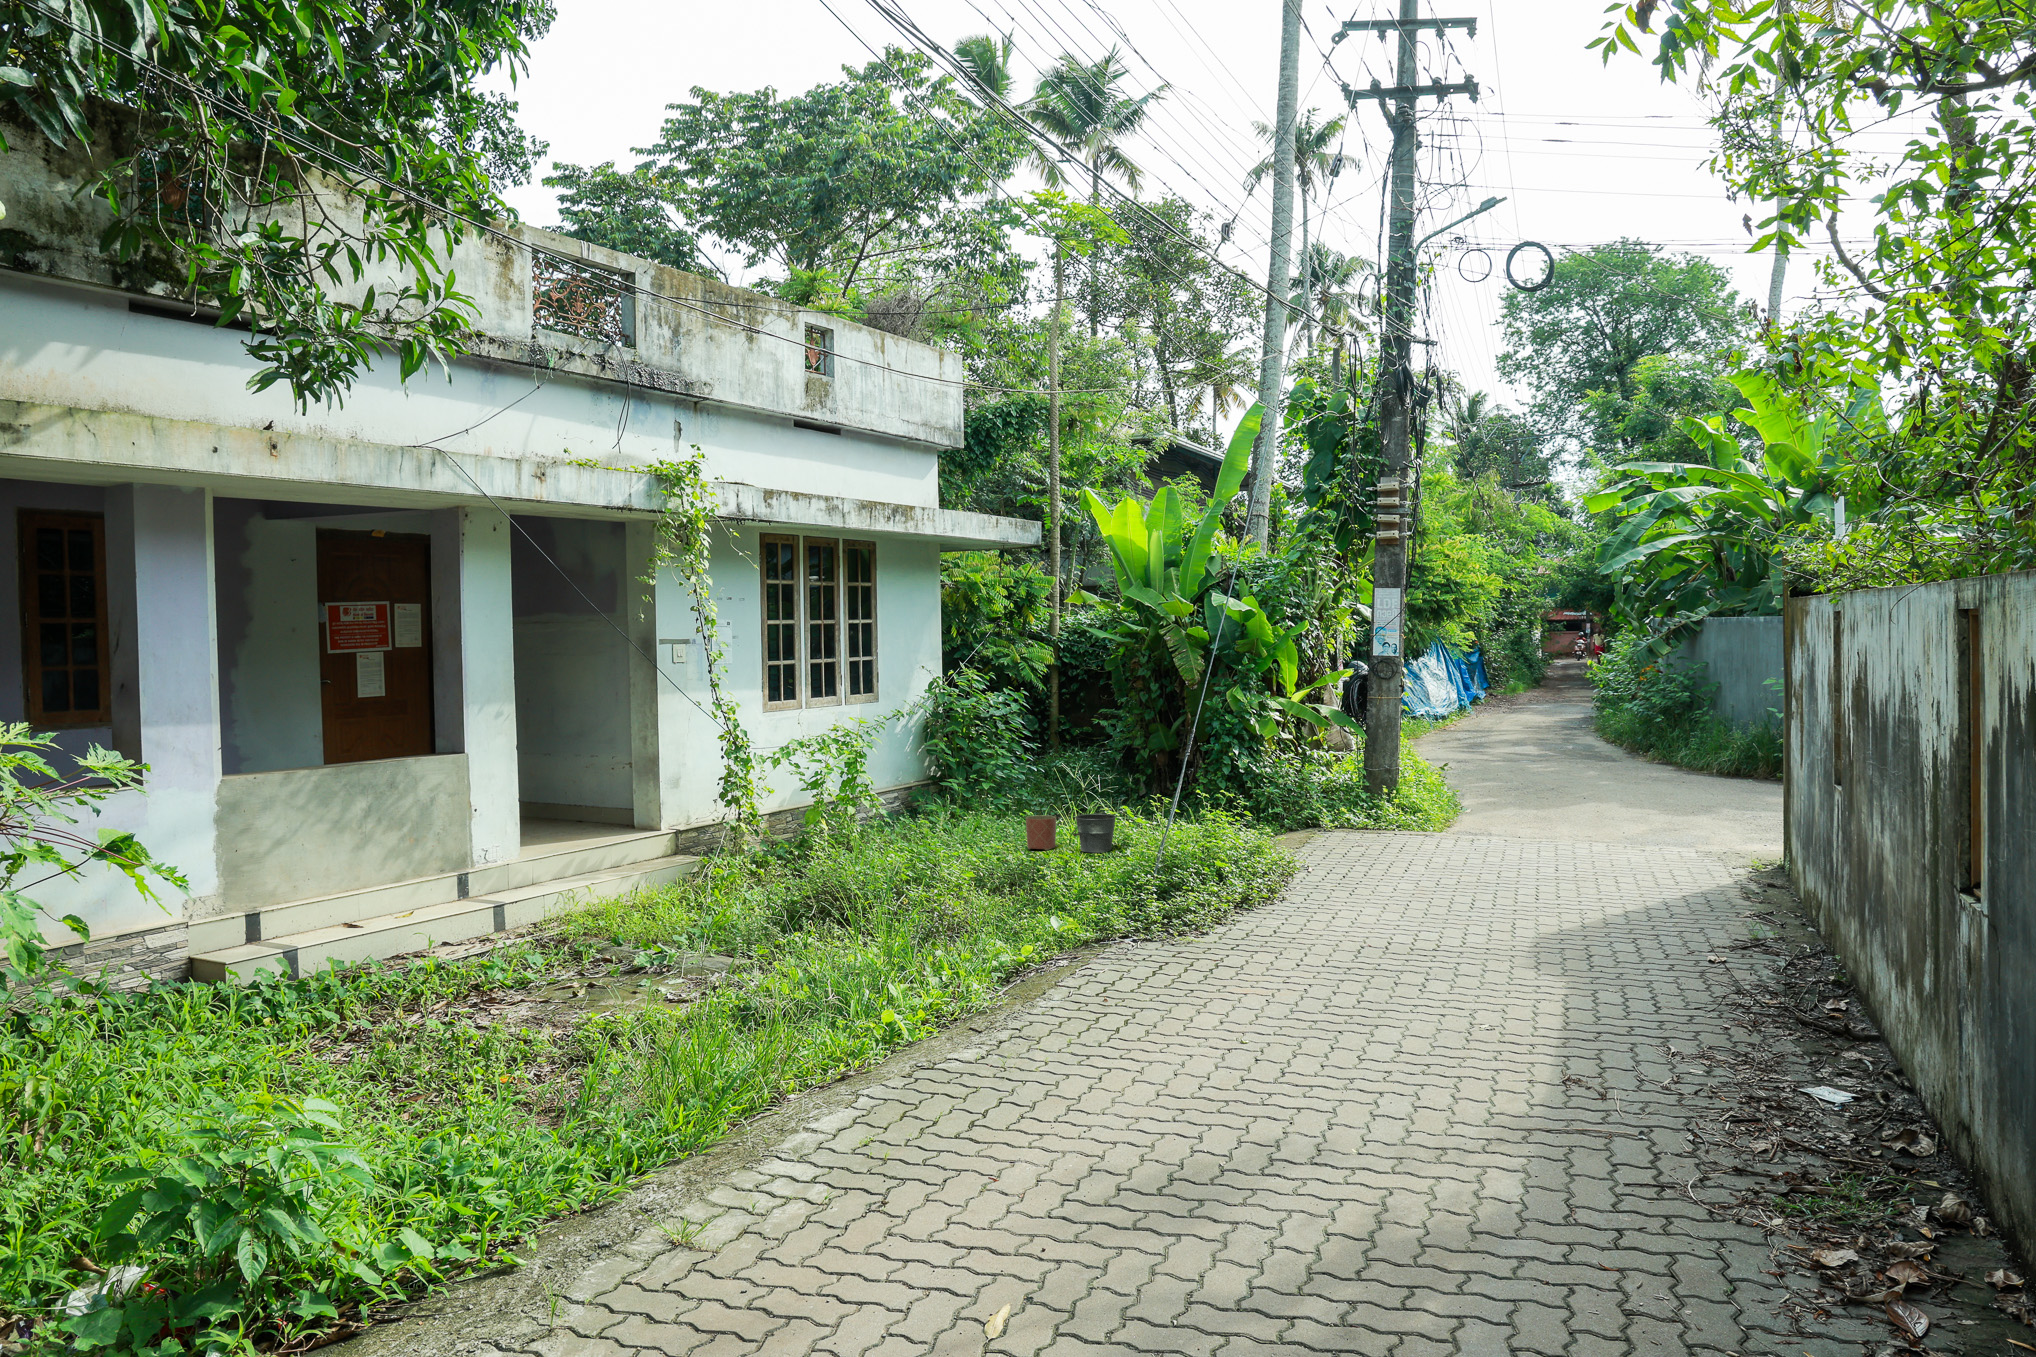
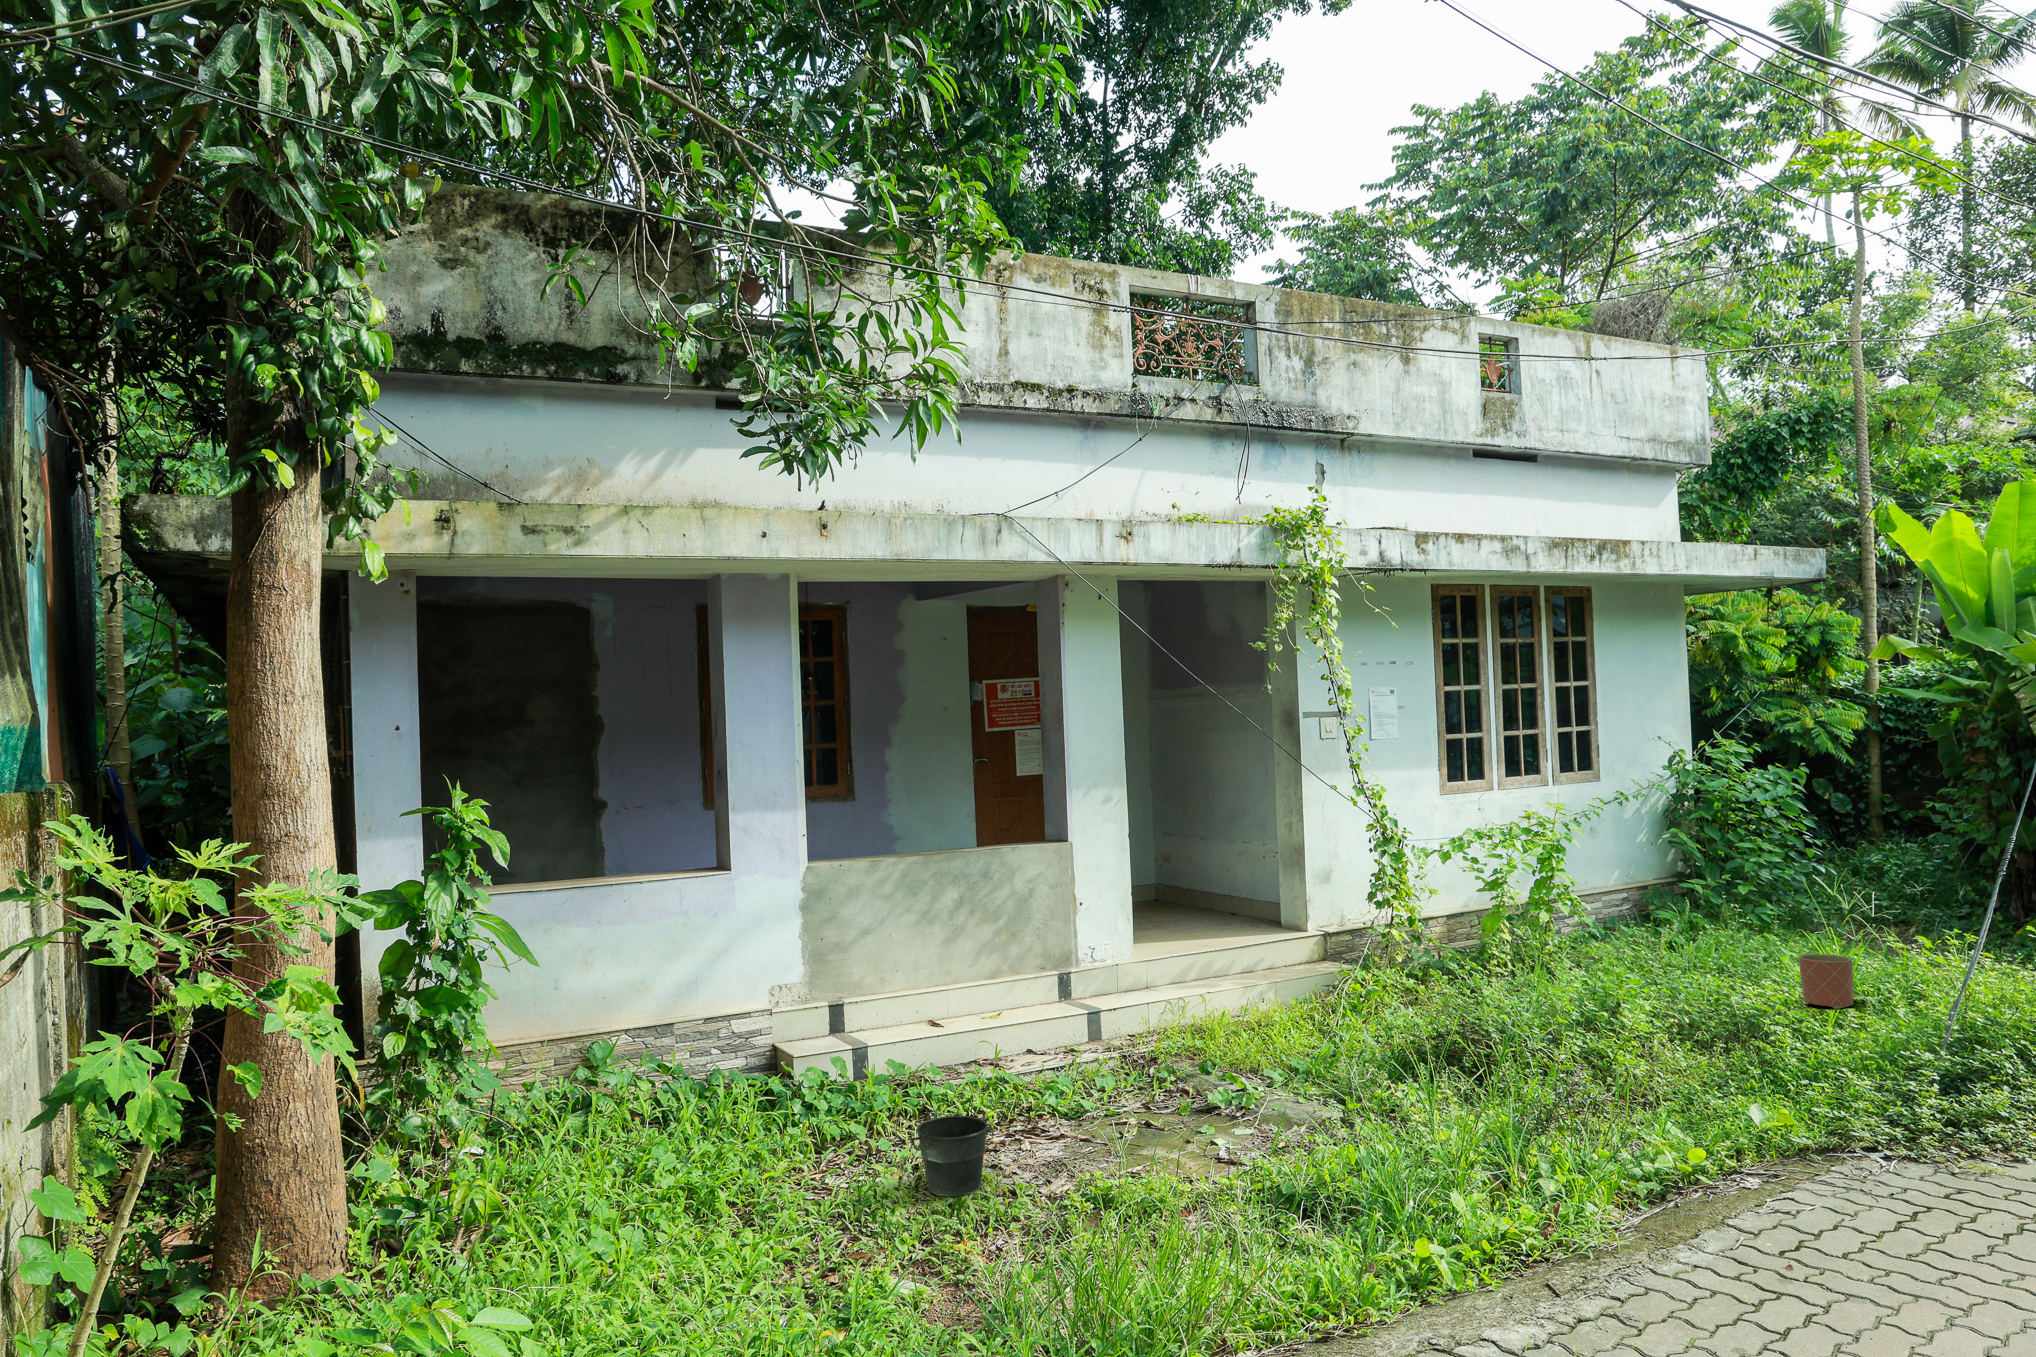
bucket: present [1072,814,1116,852] -> present [910,1116,993,1196]

